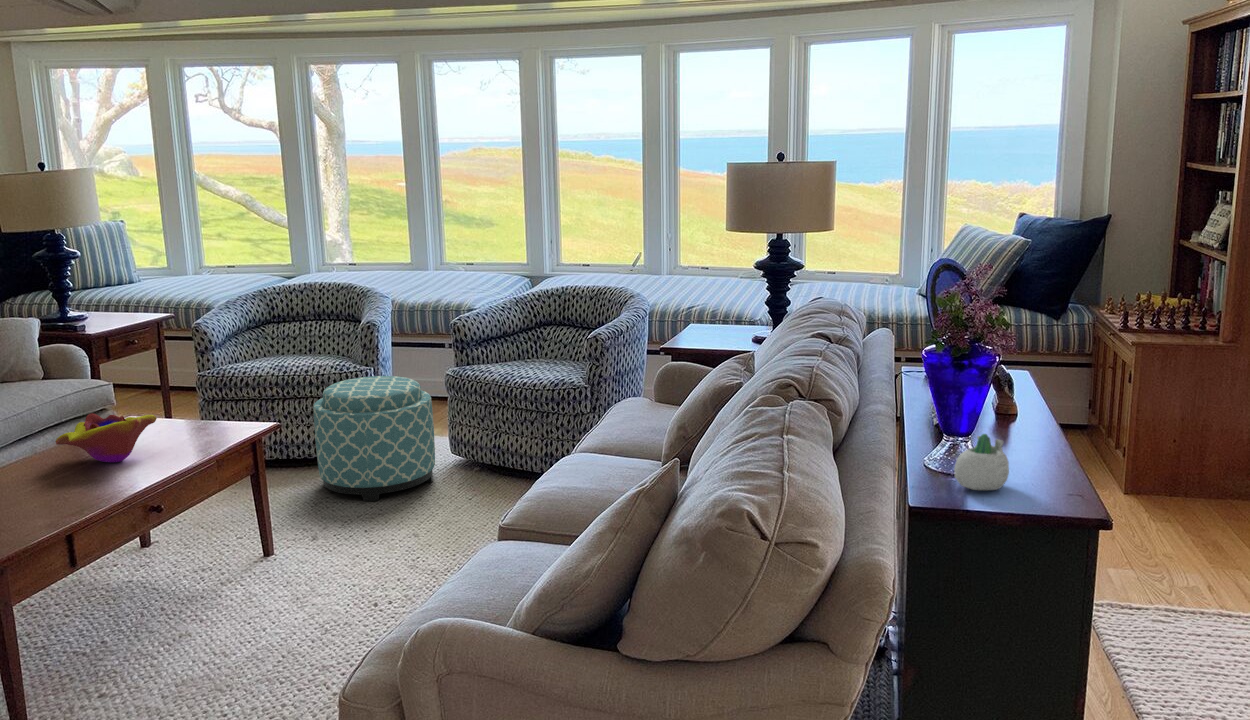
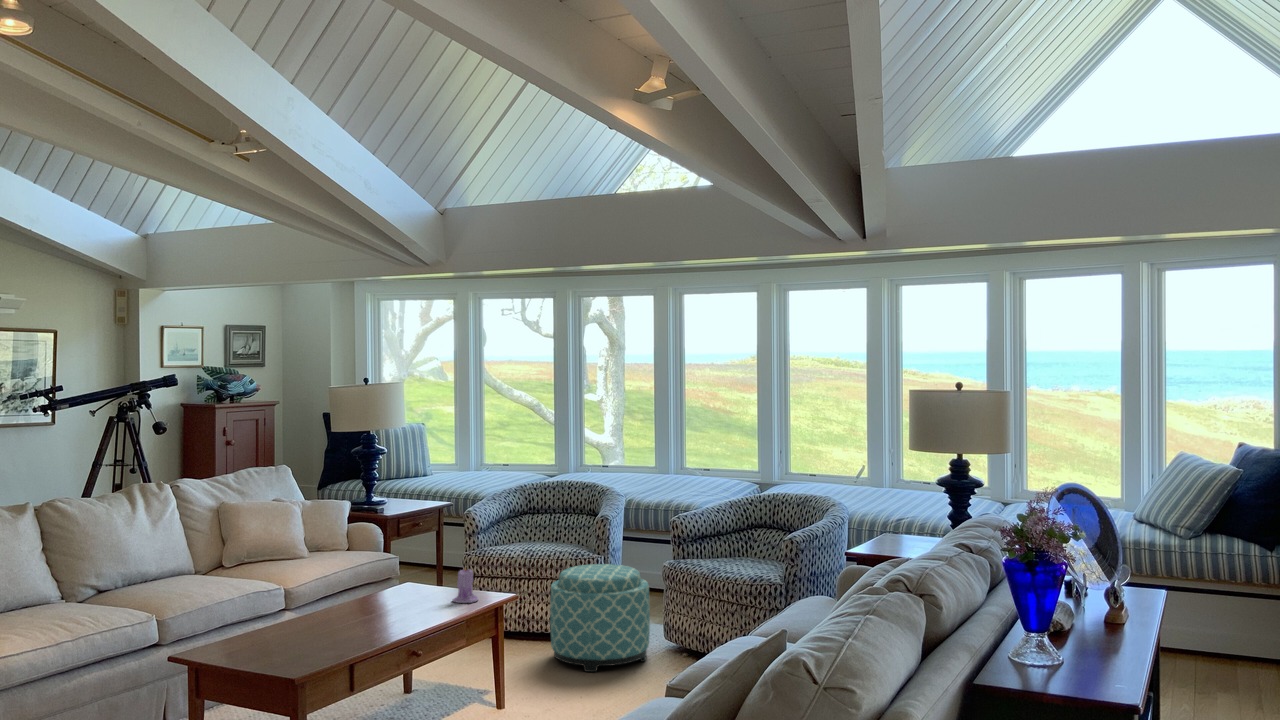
candle: none [192,394,227,441] -> present [452,568,478,603]
decorative bowl: present [55,413,157,462] -> none [356,574,428,613]
succulent planter: present [954,434,1009,490] -> none [1007,623,1055,670]

